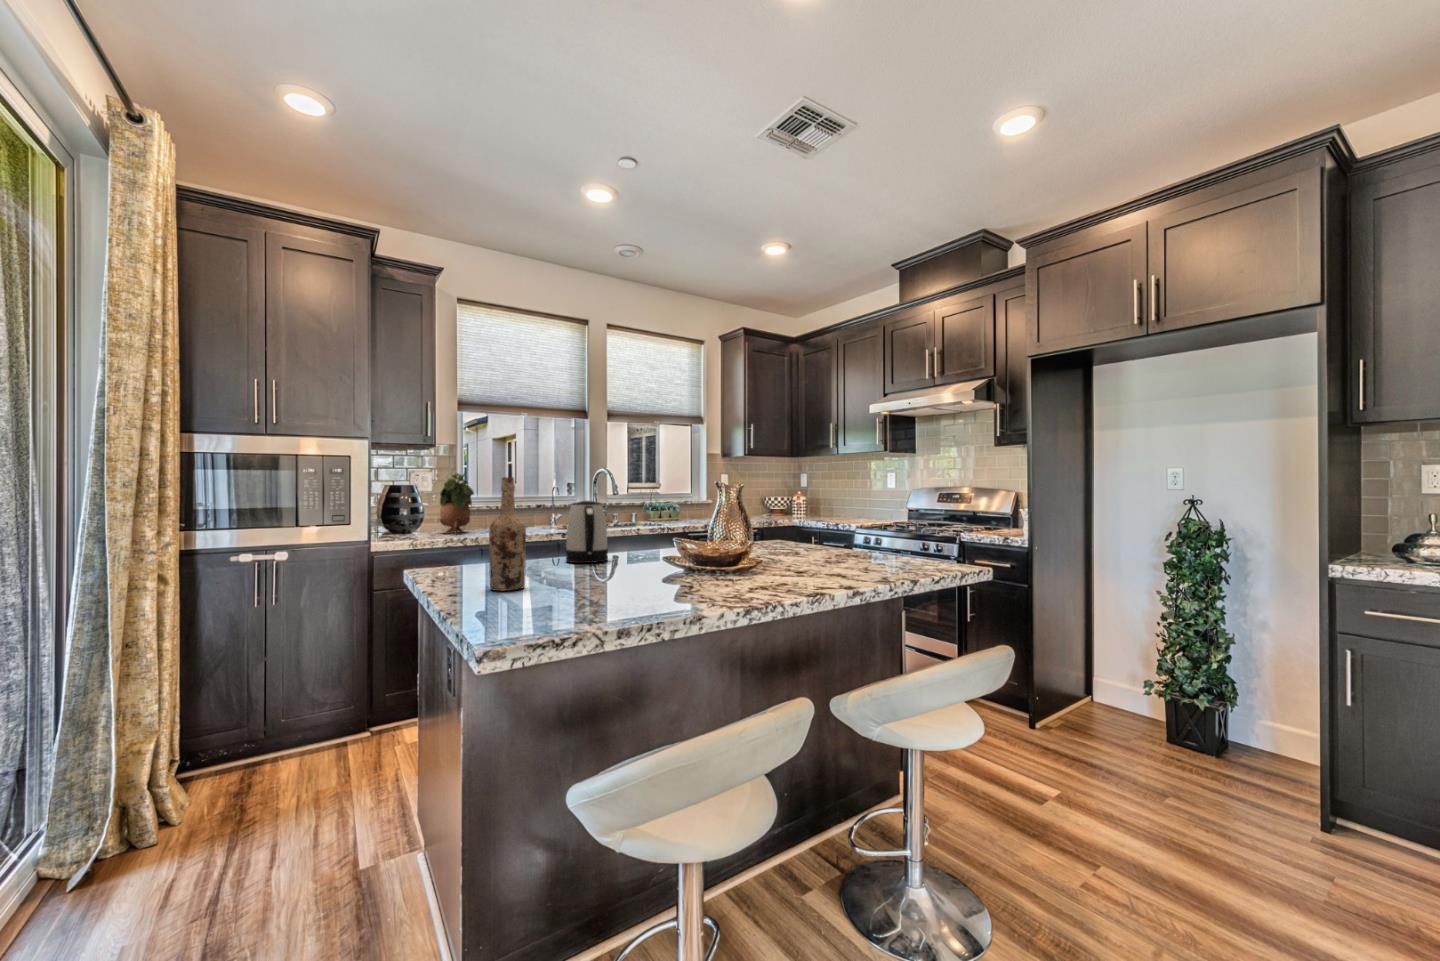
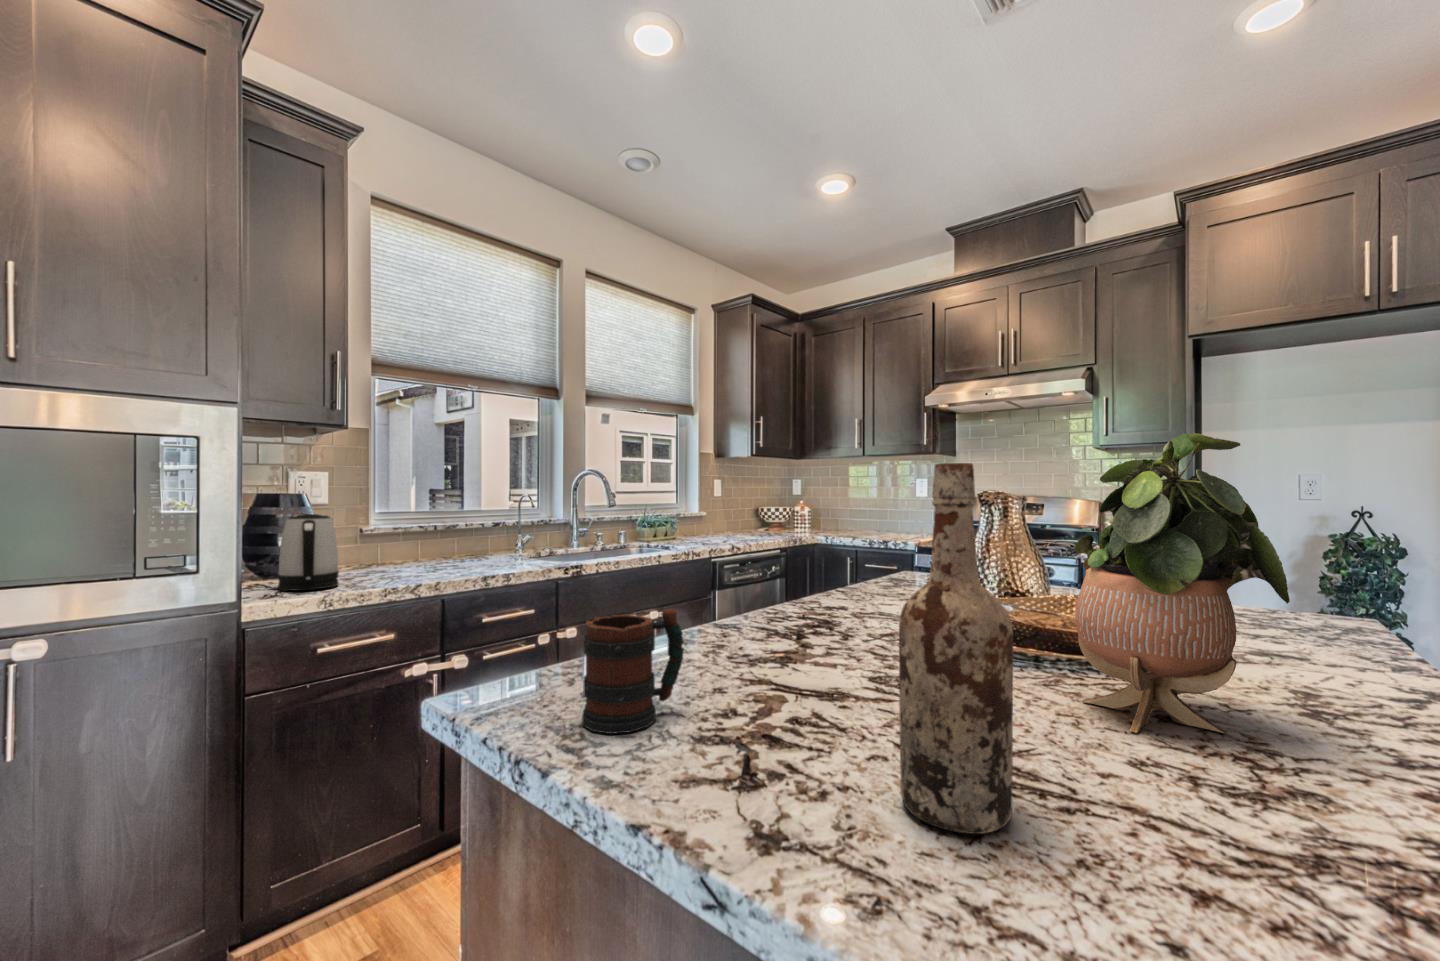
potted plant: present [440,473,474,534] -> present [1074,433,1290,733]
kettle: present [566,501,608,563] -> present [278,514,339,591]
mug: none [439,532,482,575] -> present [582,609,684,734]

